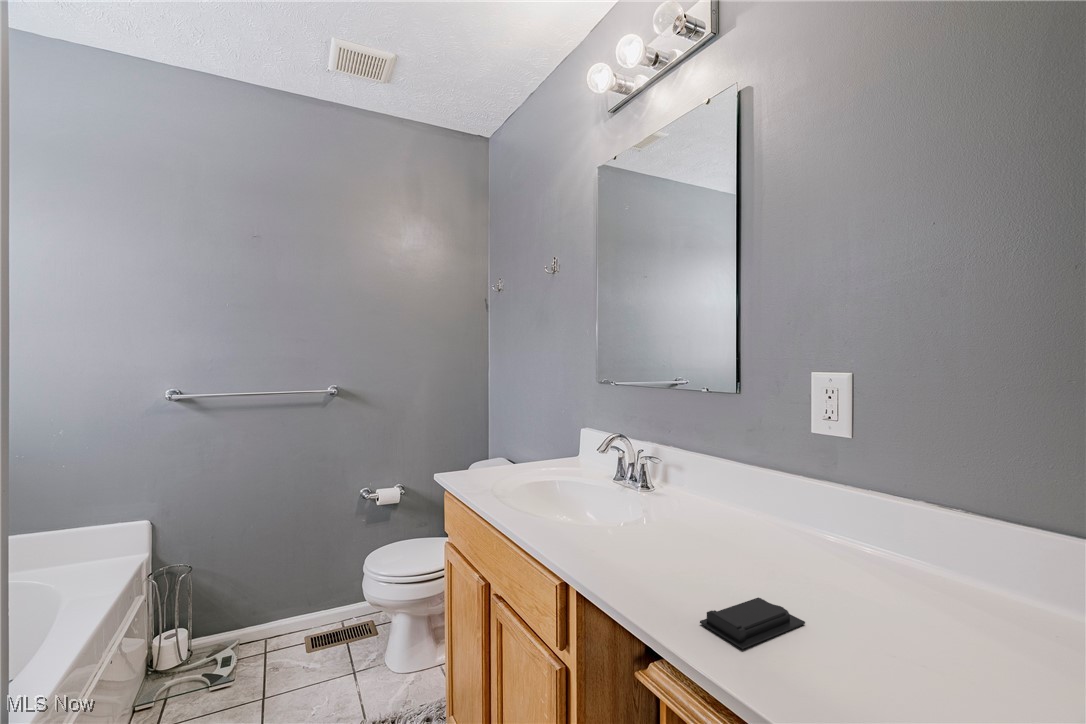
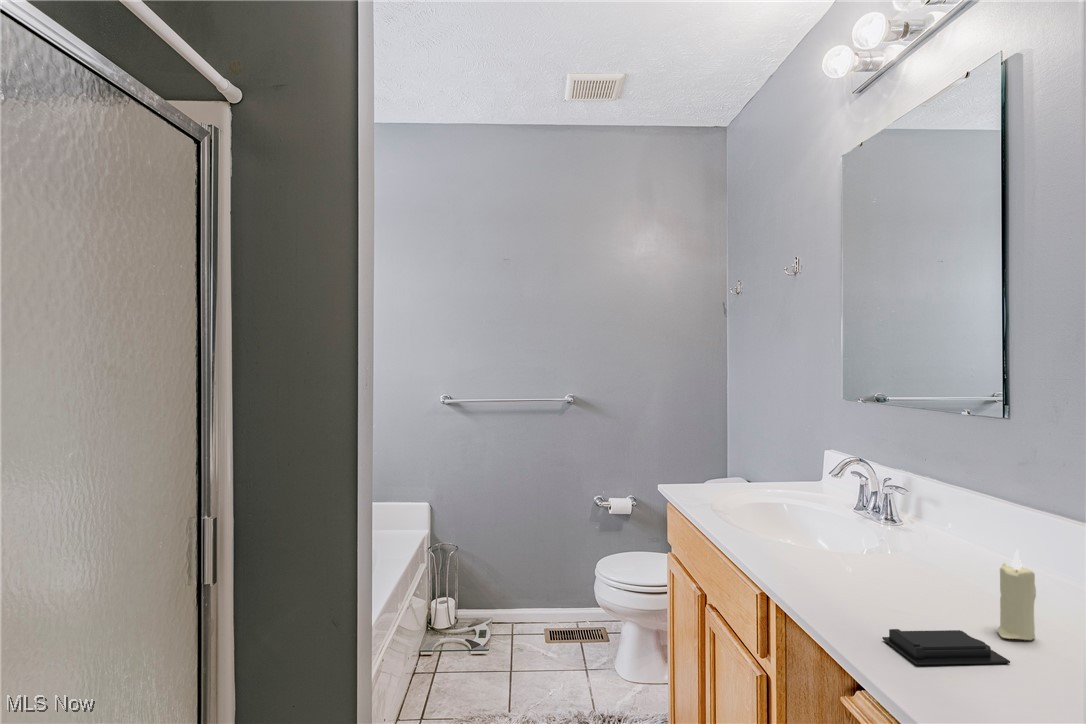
candle: none [775,511,805,595] -> present [997,549,1036,640]

